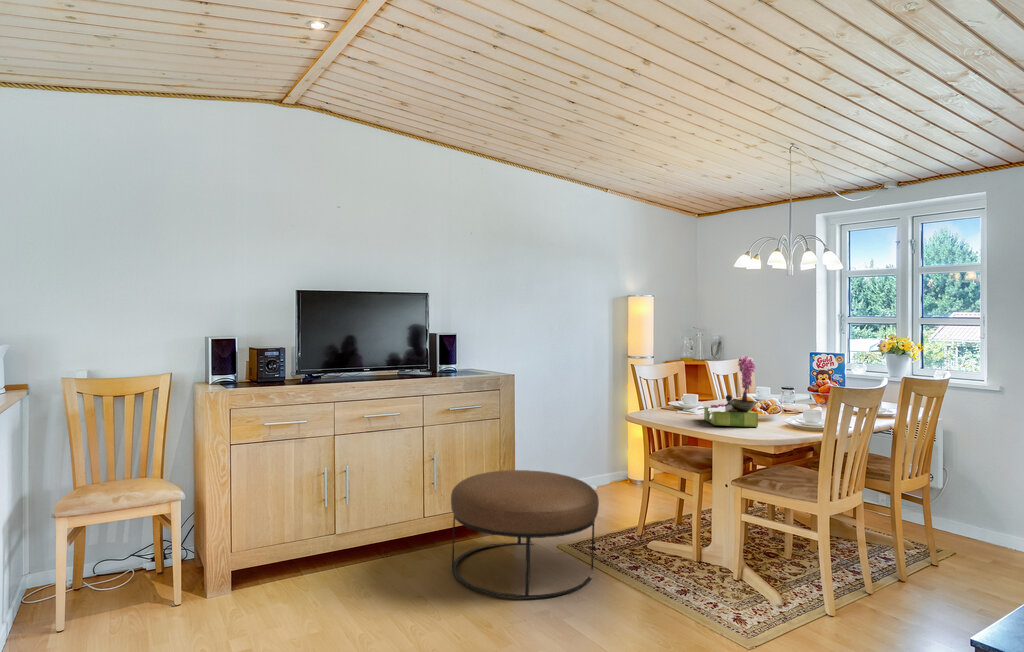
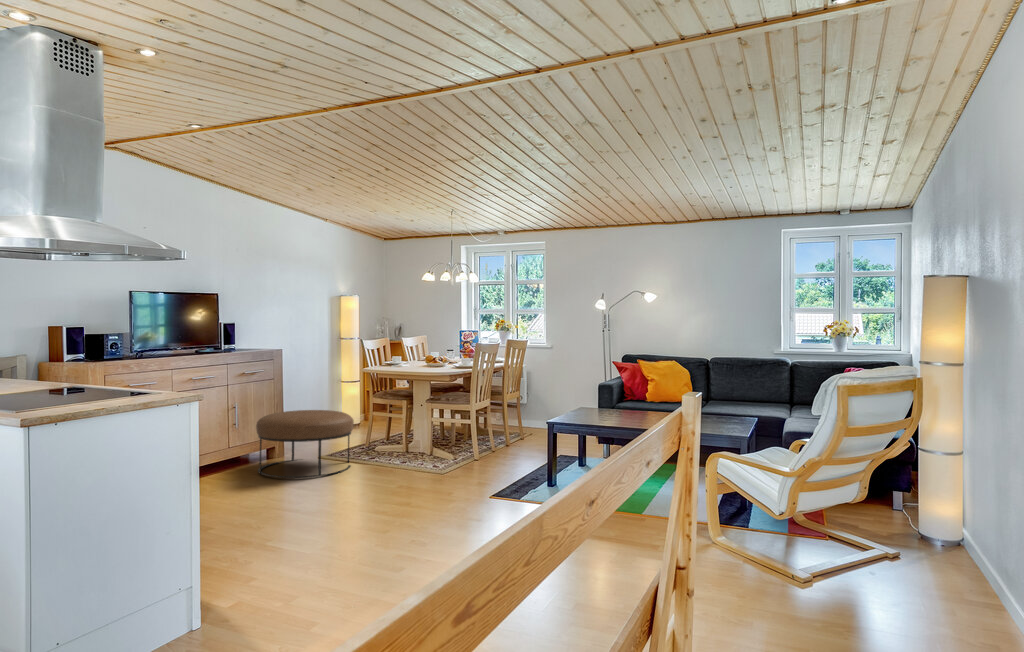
flower arrangement: present [704,356,758,427] -> none [410,331,440,370]

